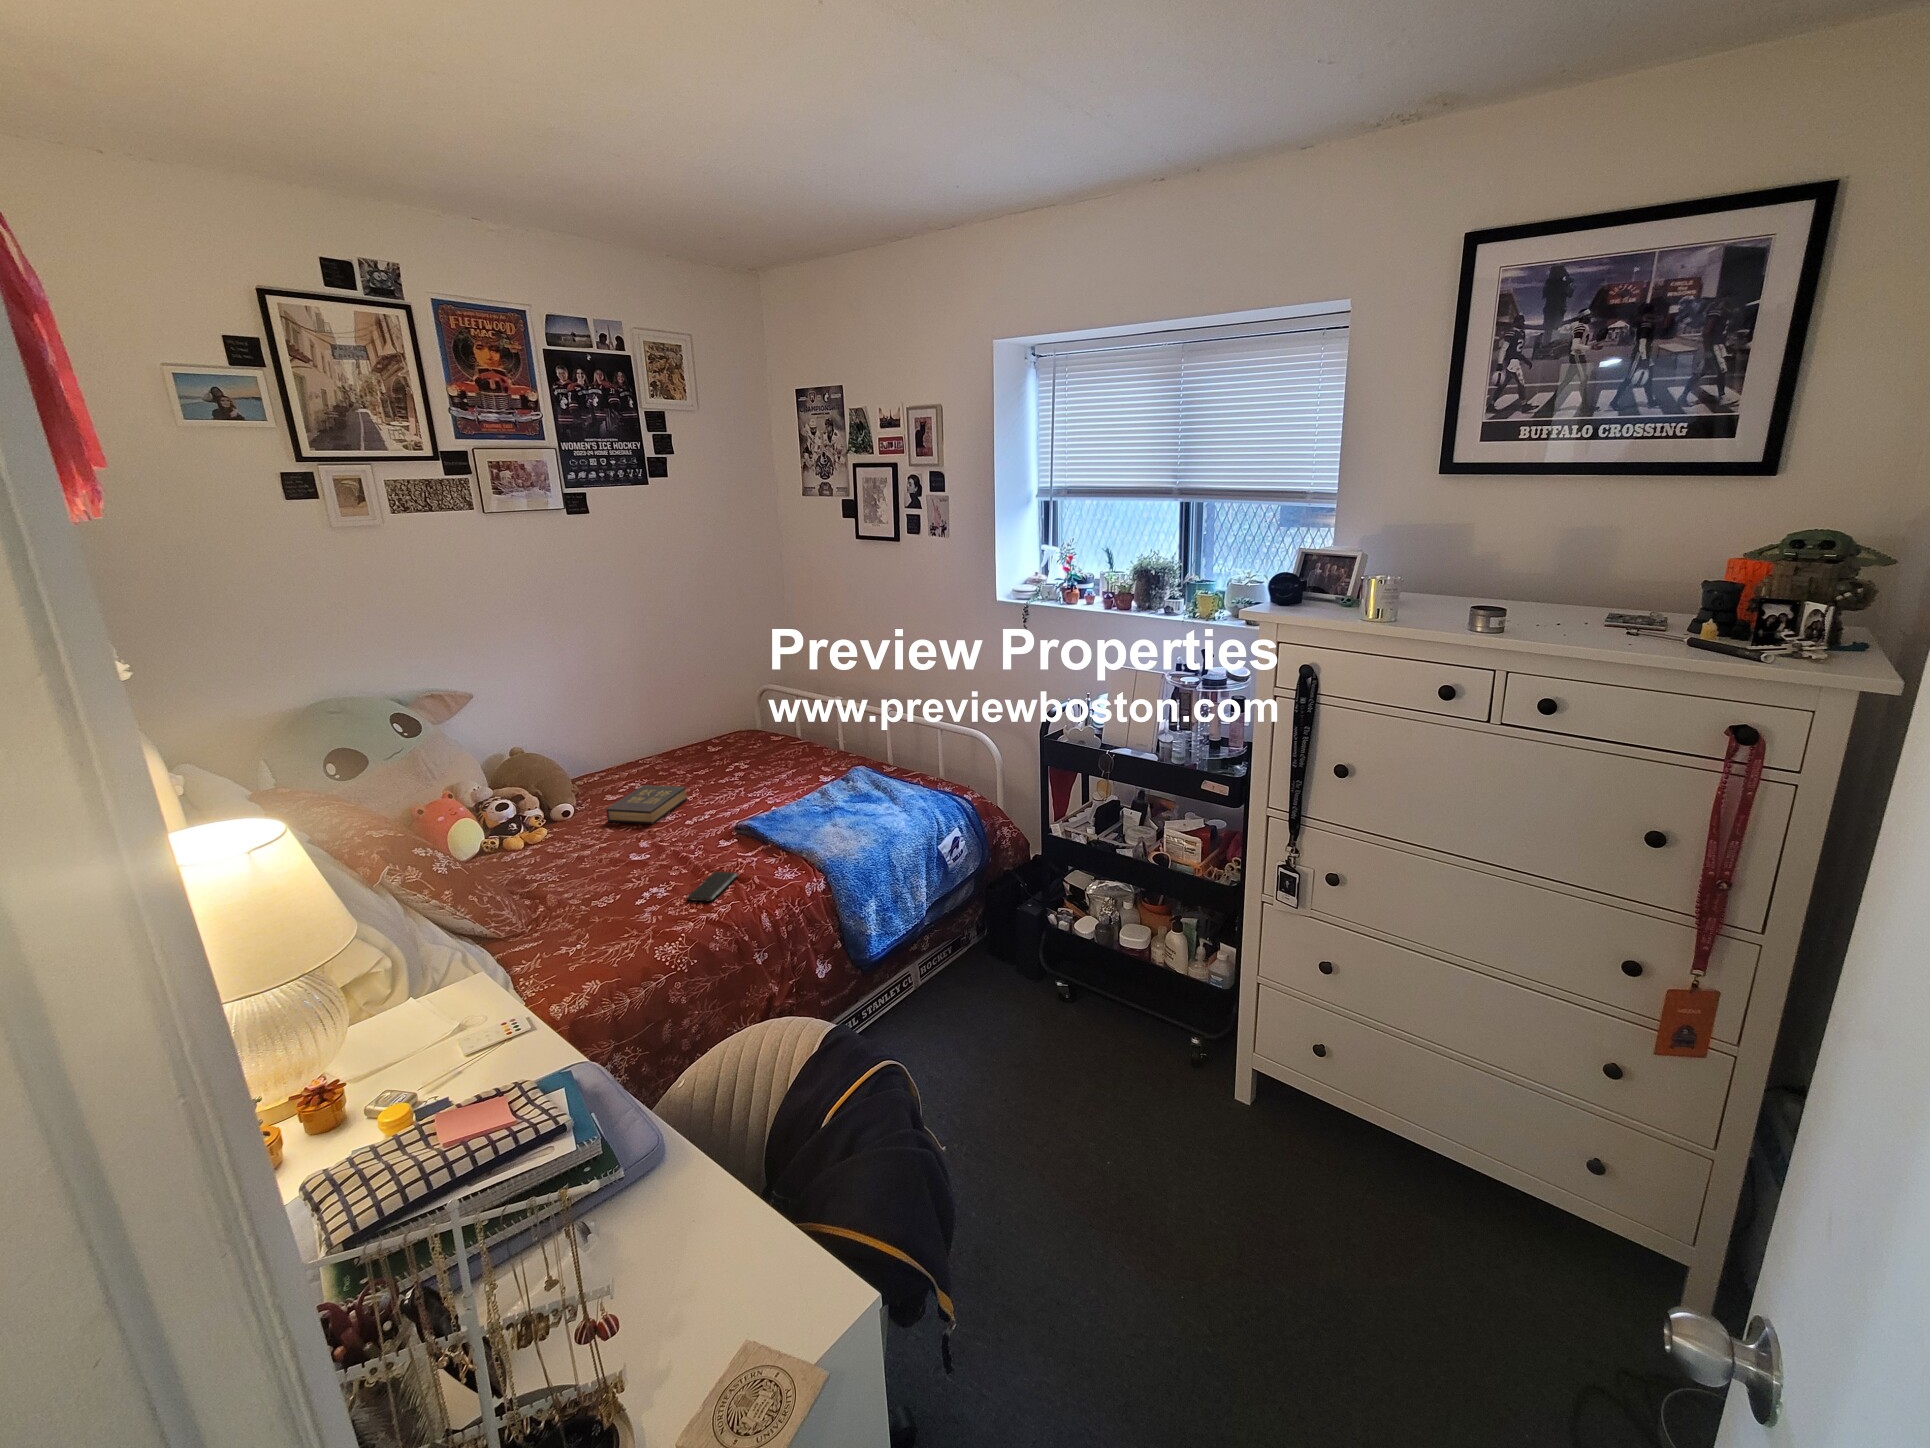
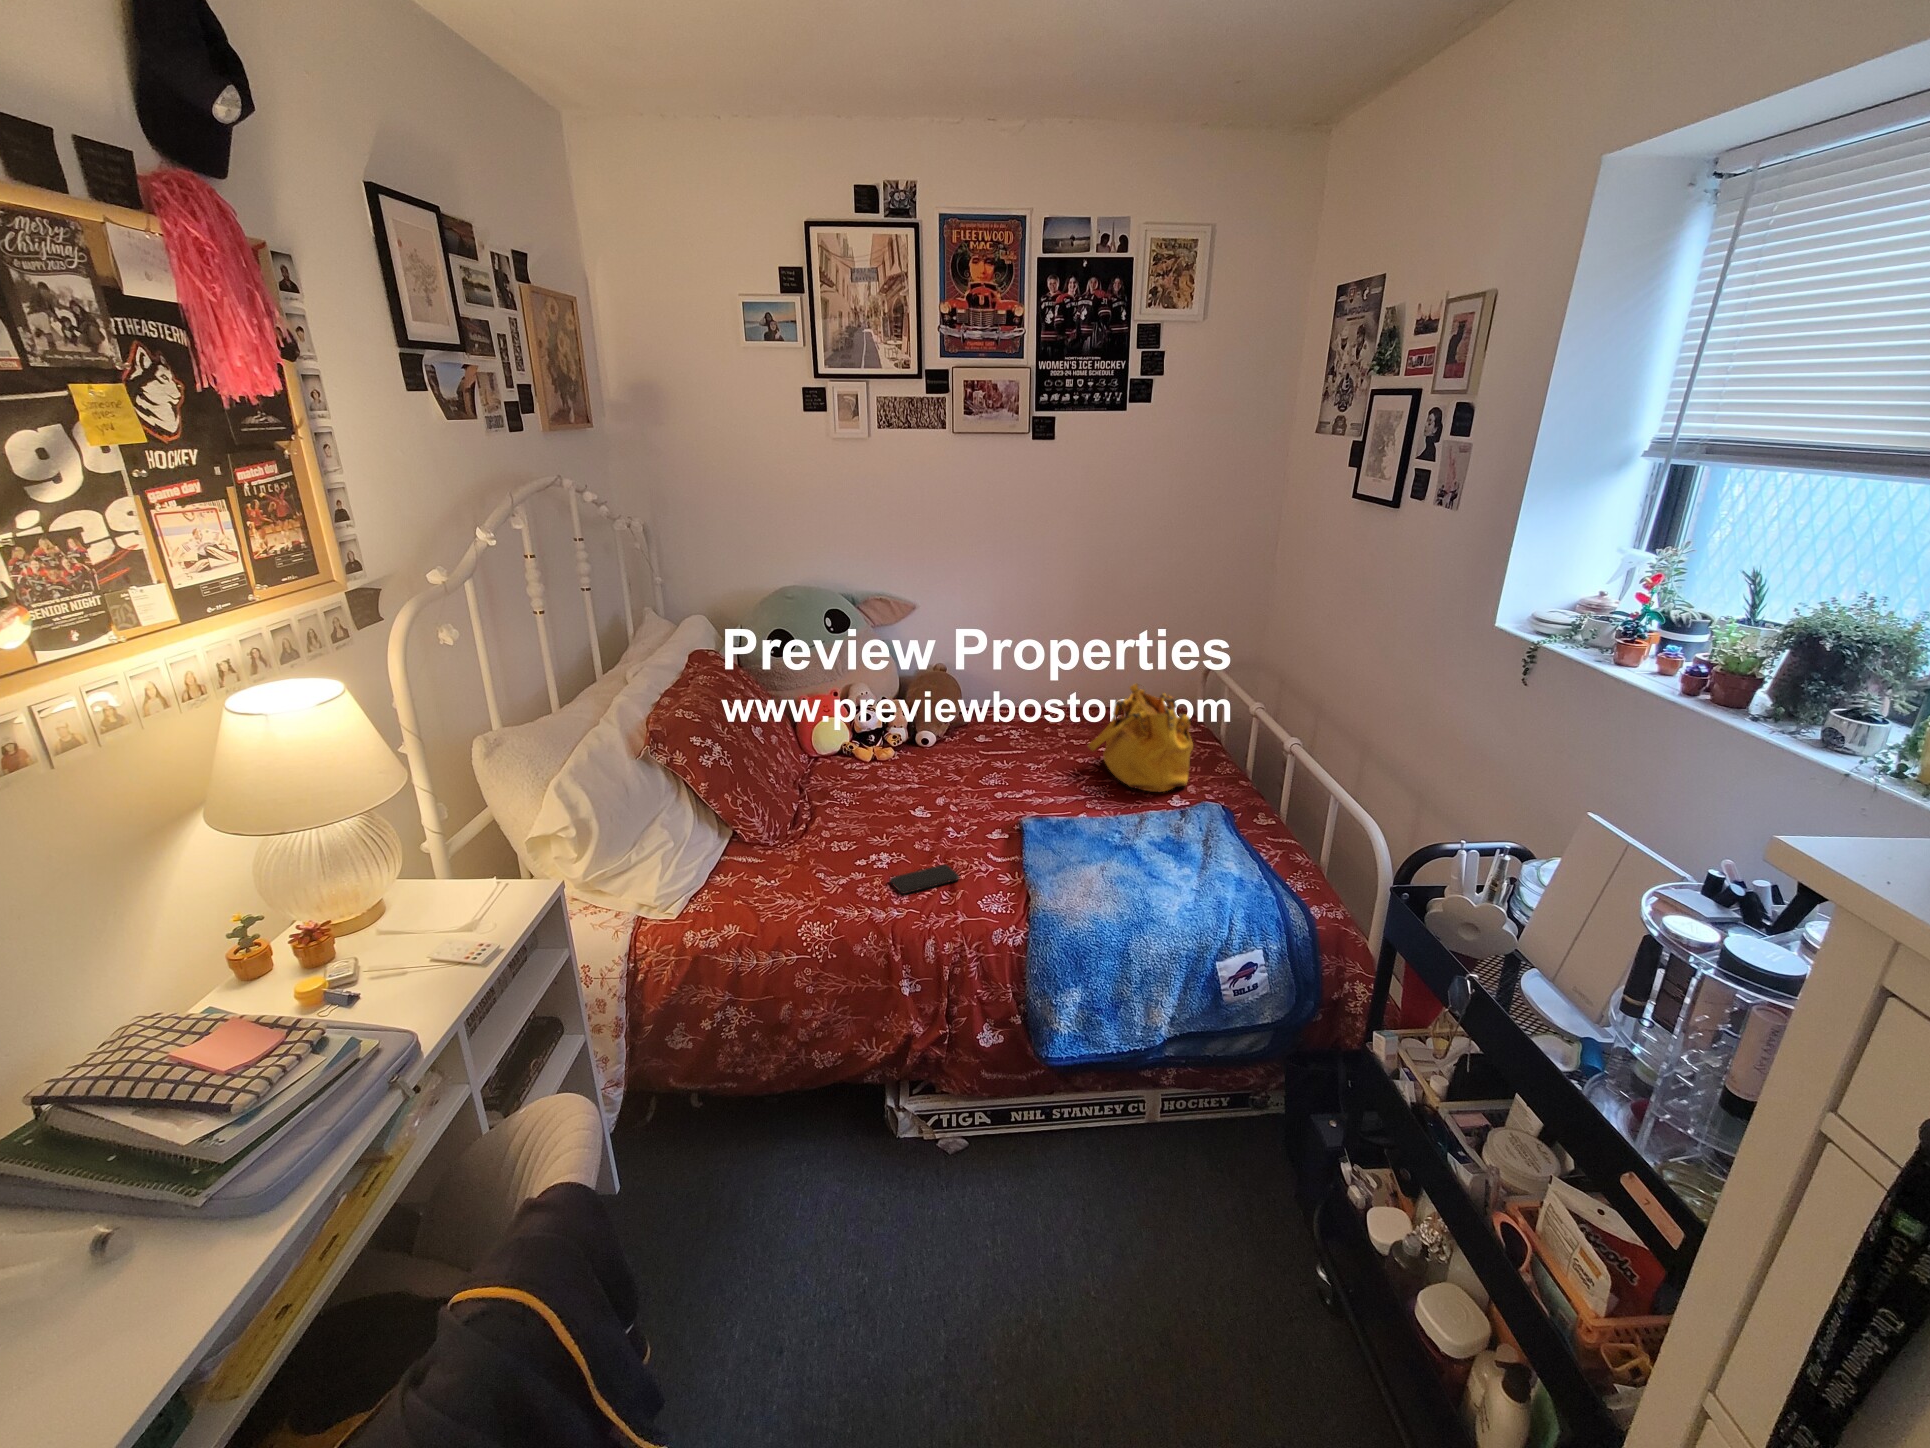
handbag: none [716,702,804,779] -> present [1088,683,1193,792]
hardback book: present [606,785,687,824] -> none [949,745,1035,788]

